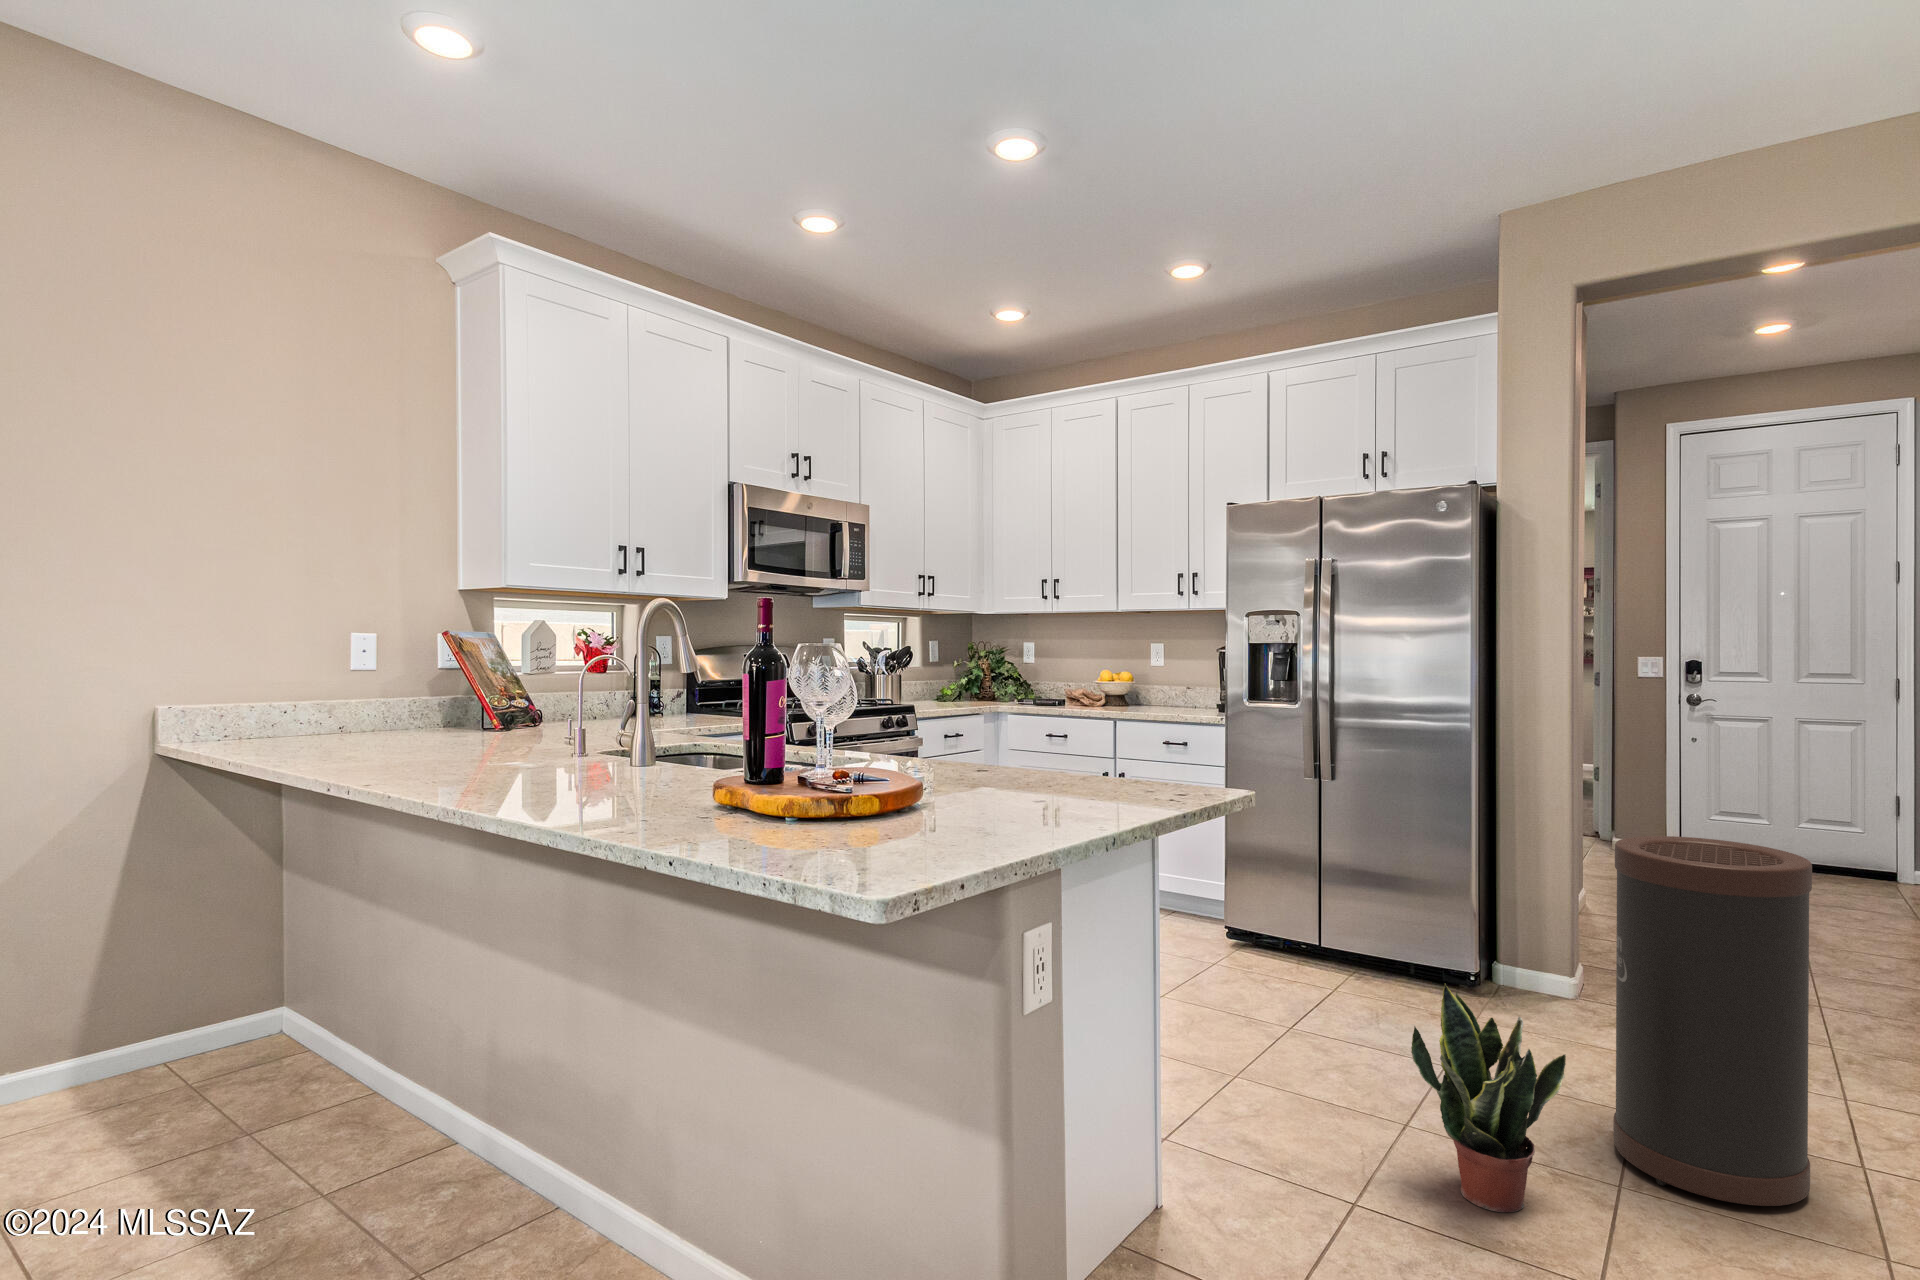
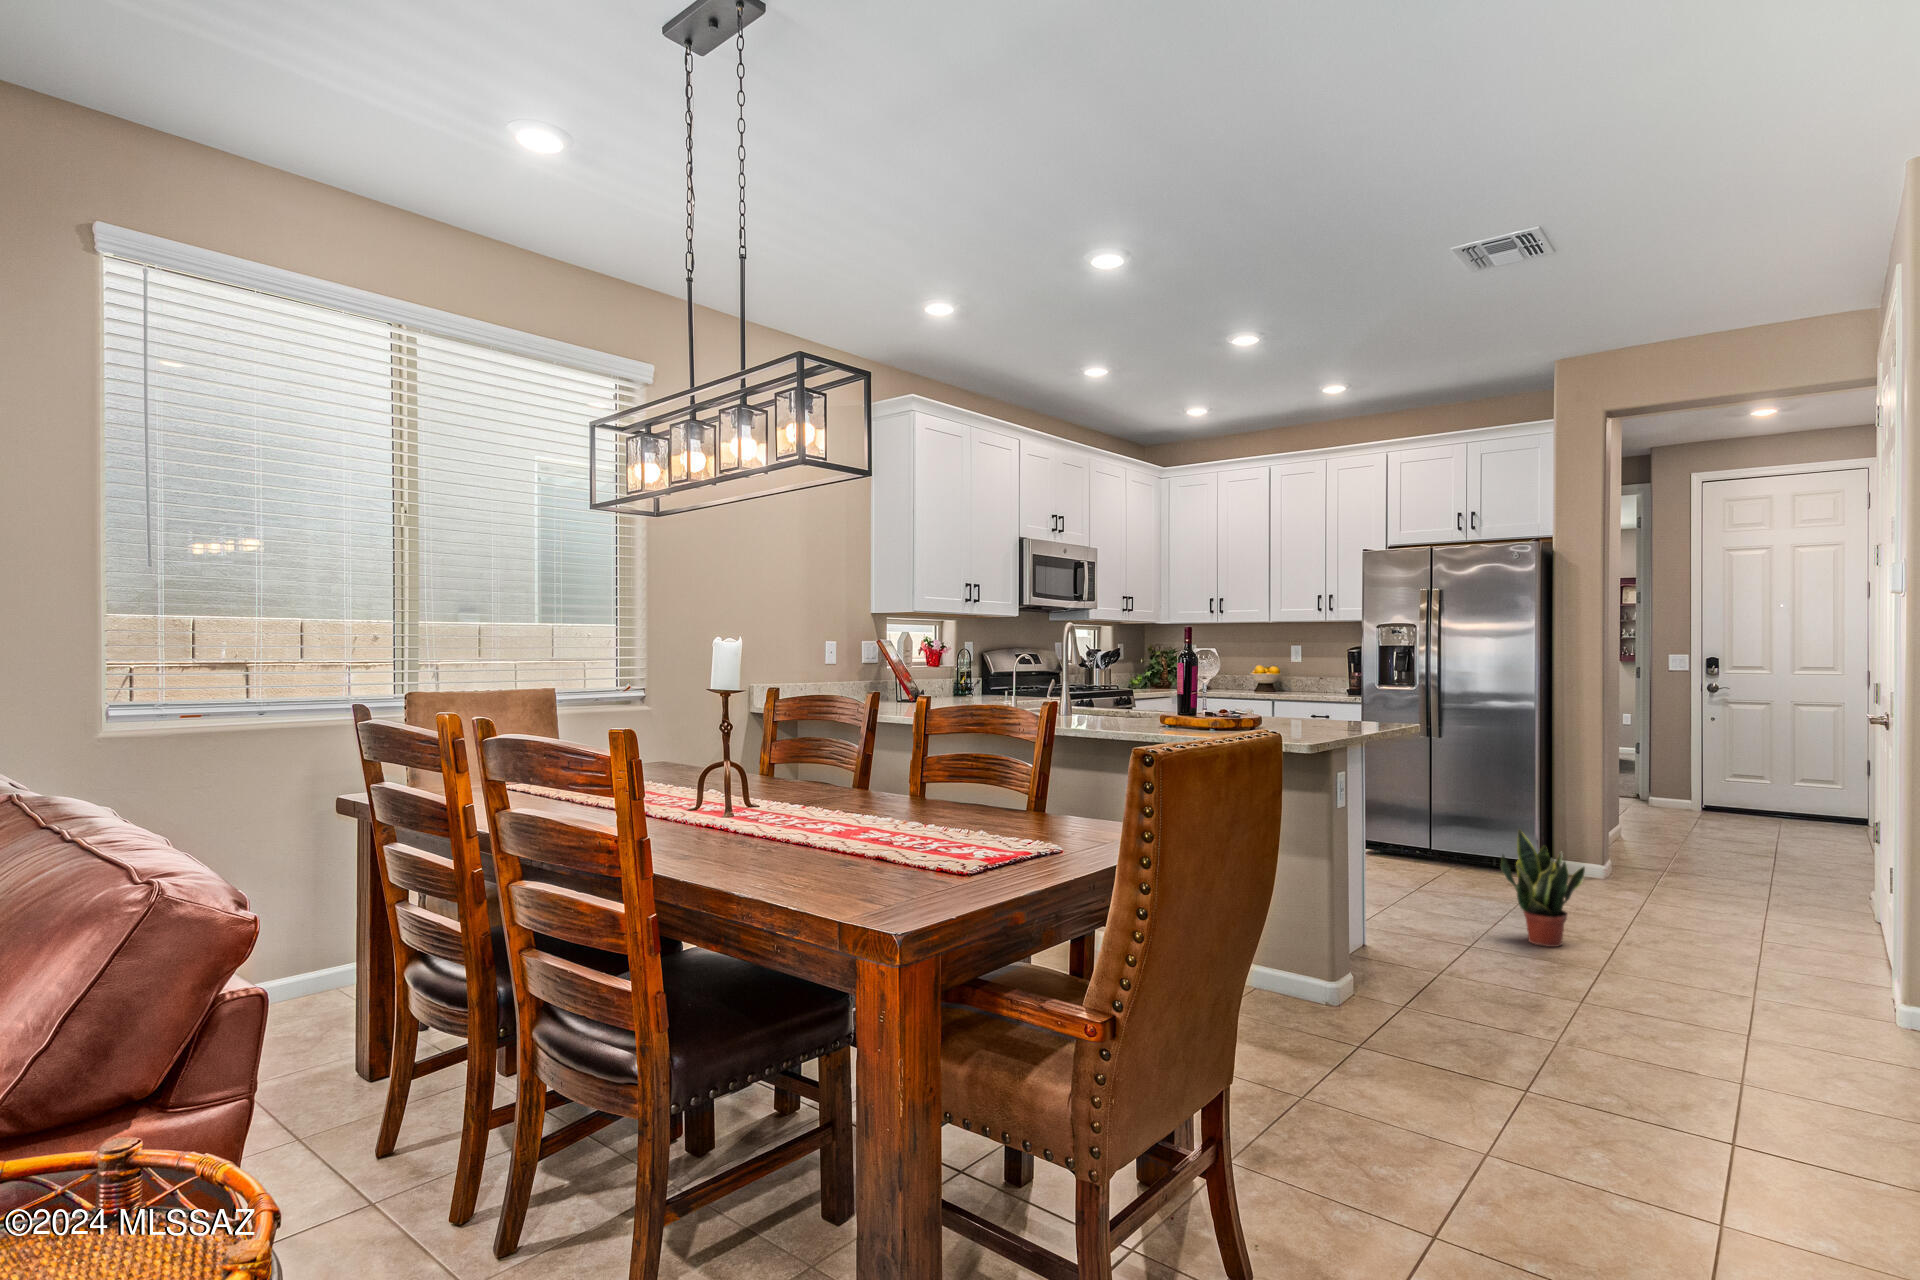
trash can: present [1613,836,1812,1206] -> none [1615,756,1719,944]

